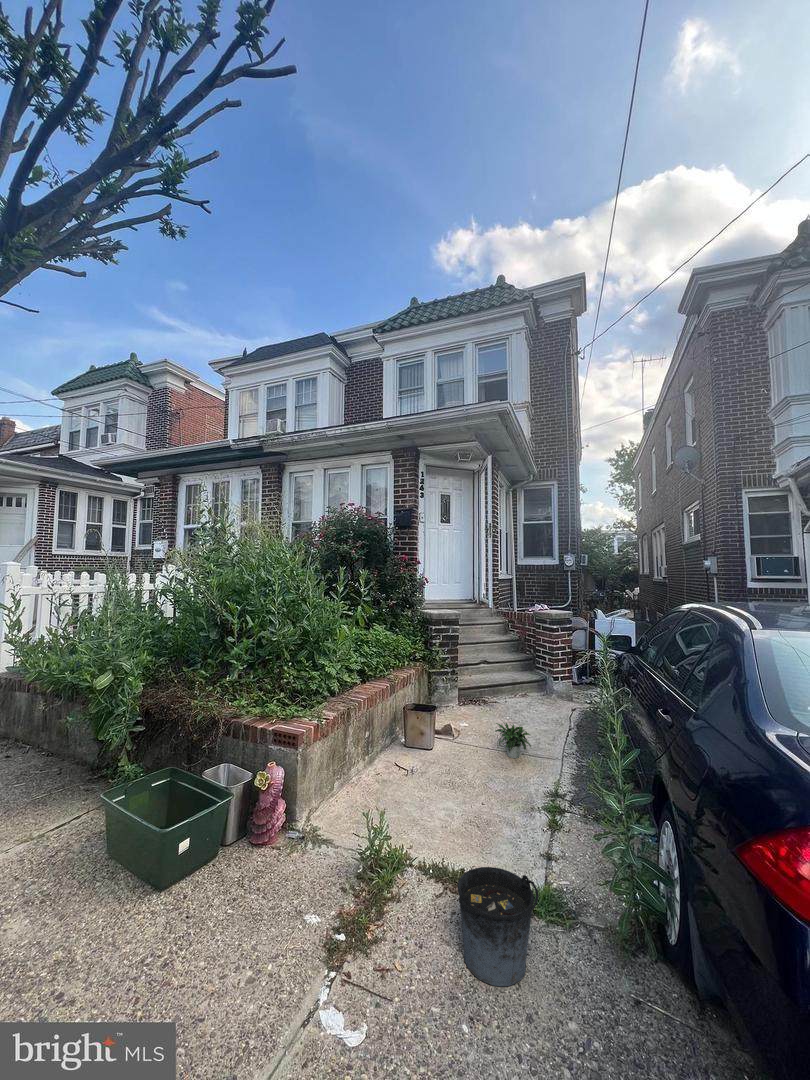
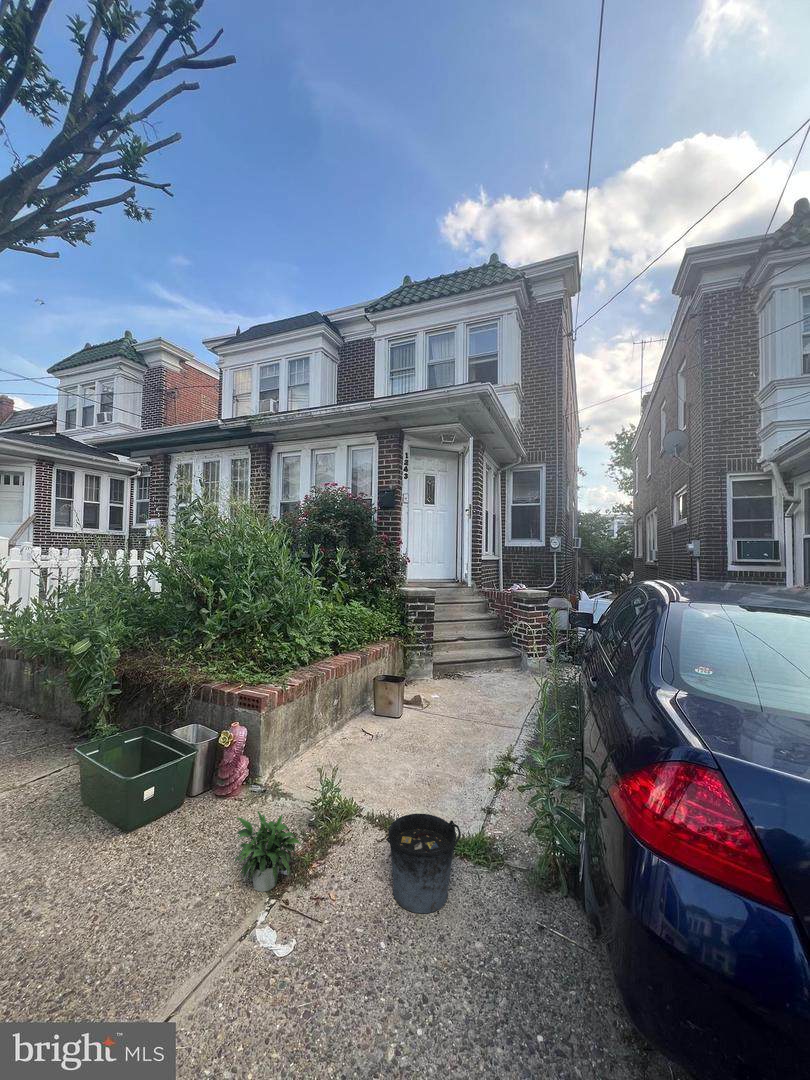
potted plant: present [495,723,531,758] -> present [234,811,301,892]

